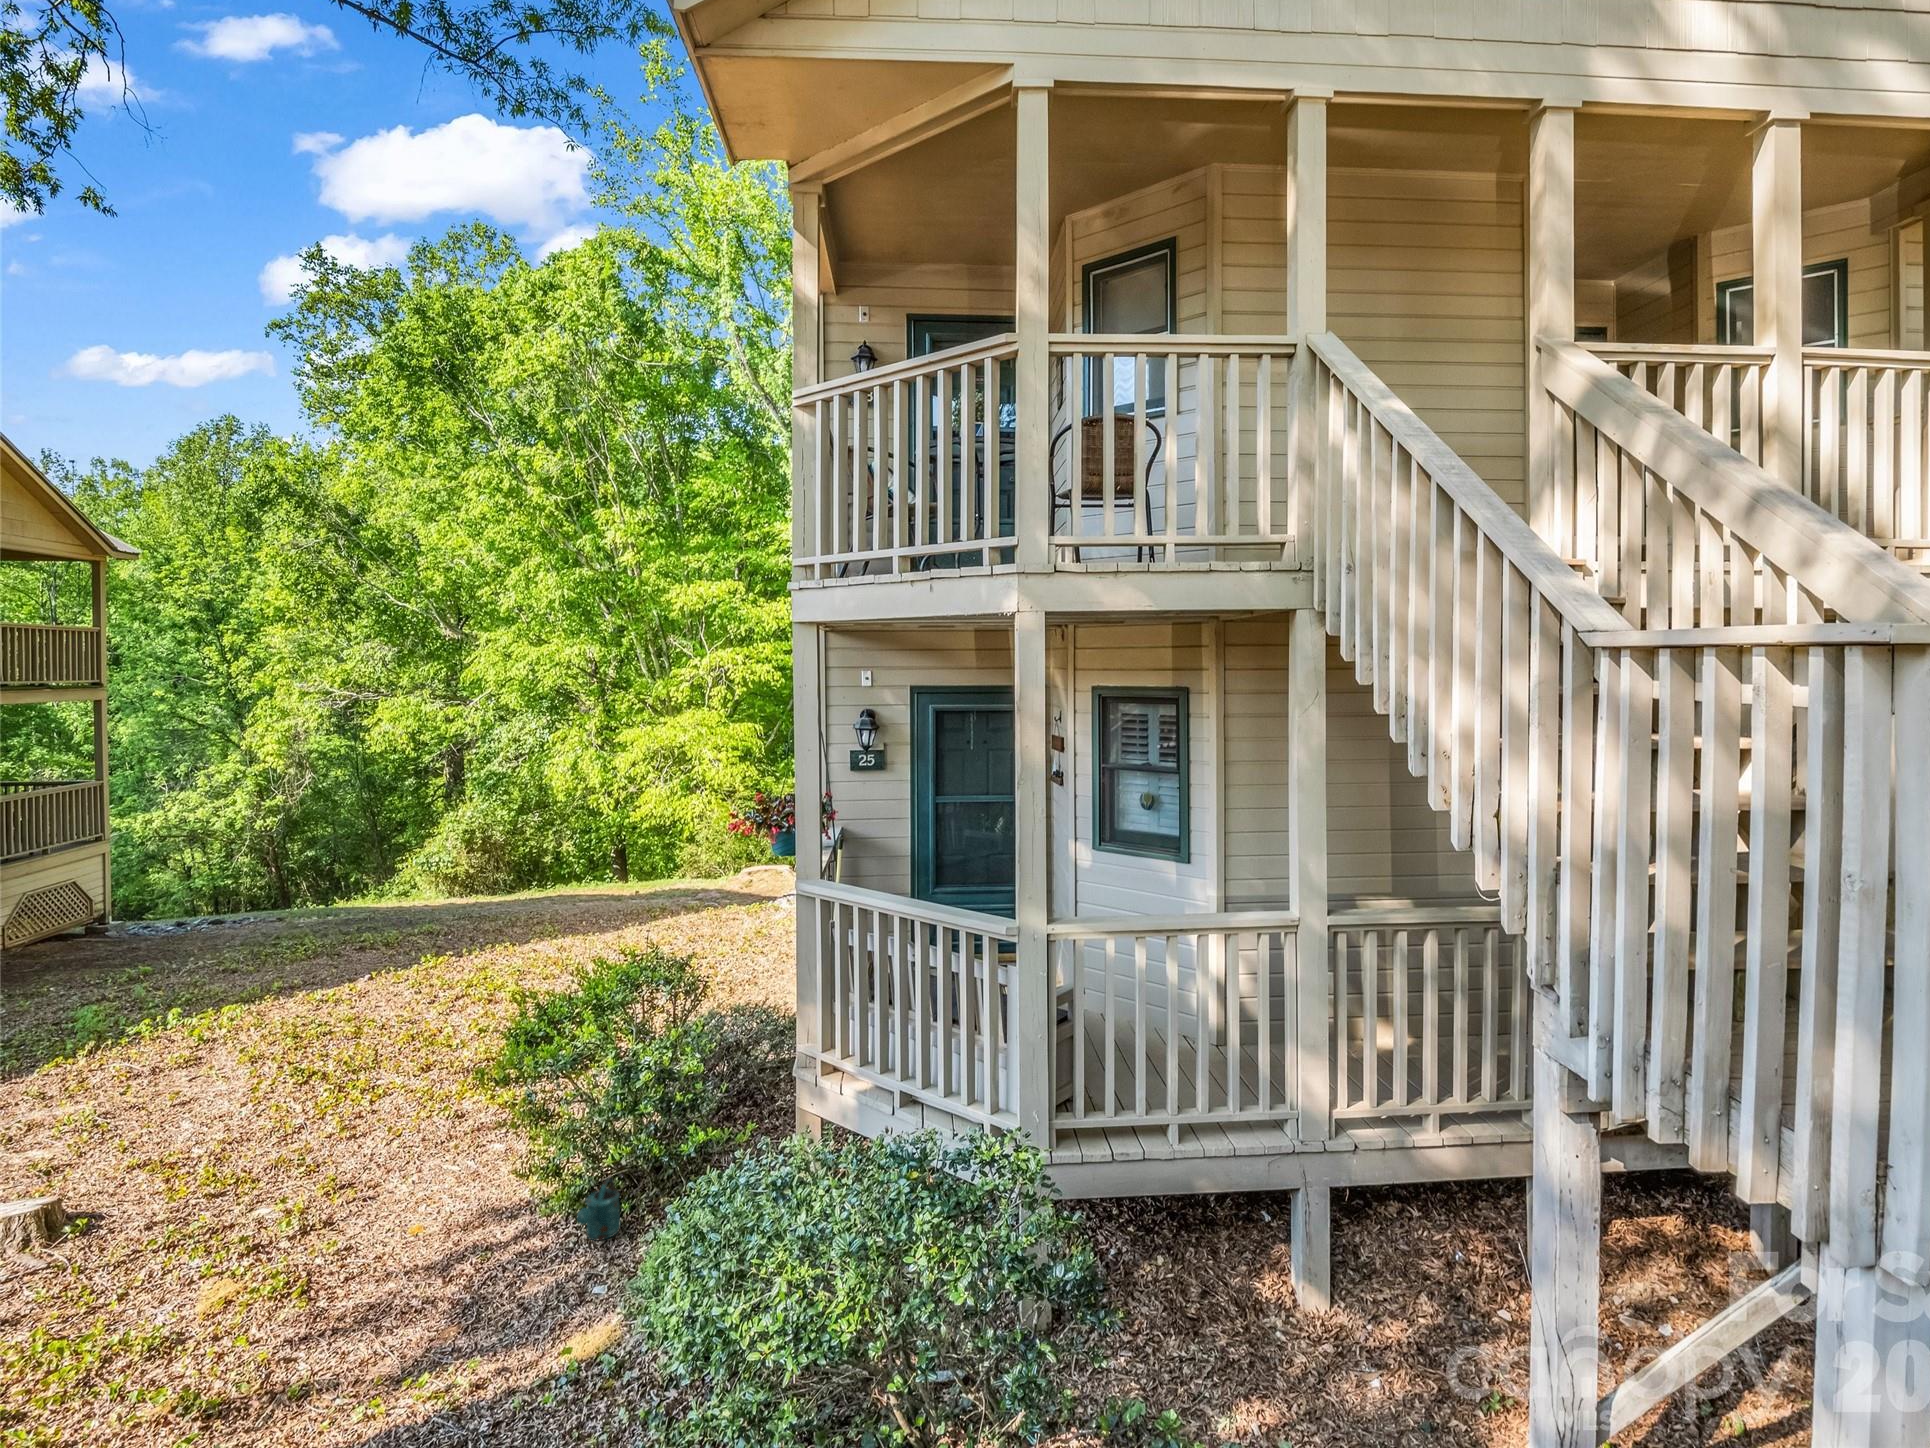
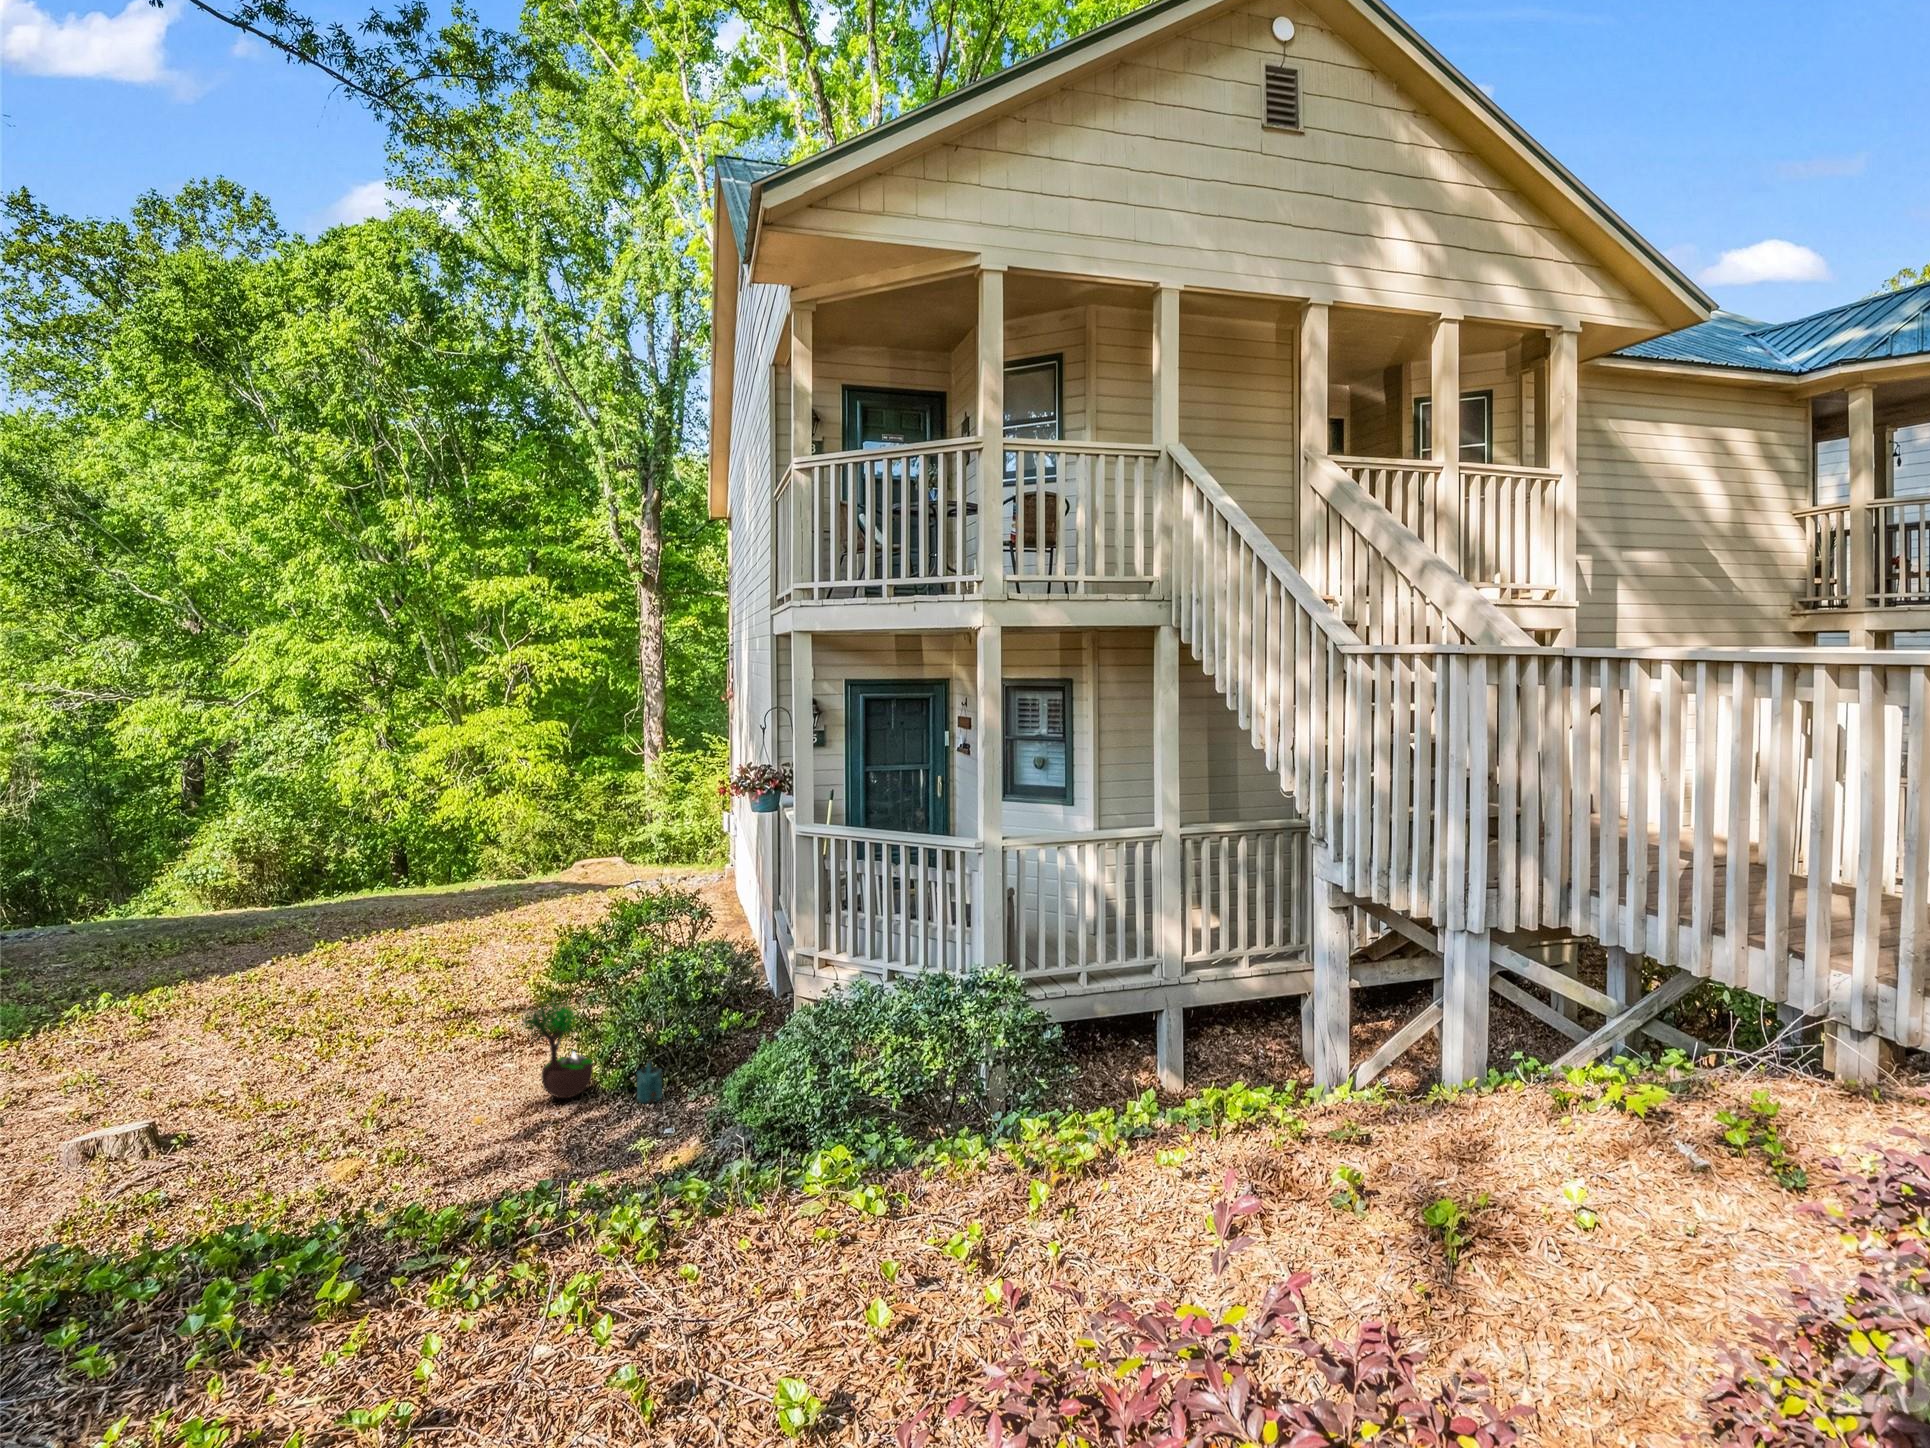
potted tree: none [443,1078,547,1219] -> present [518,1000,593,1098]

